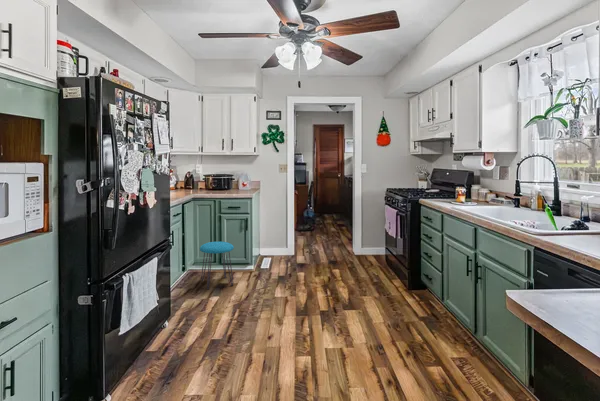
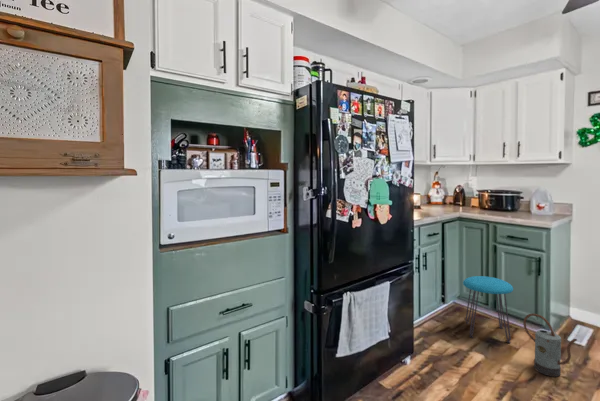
watering can: none [242,260,271,298] -> present [523,313,577,377]

